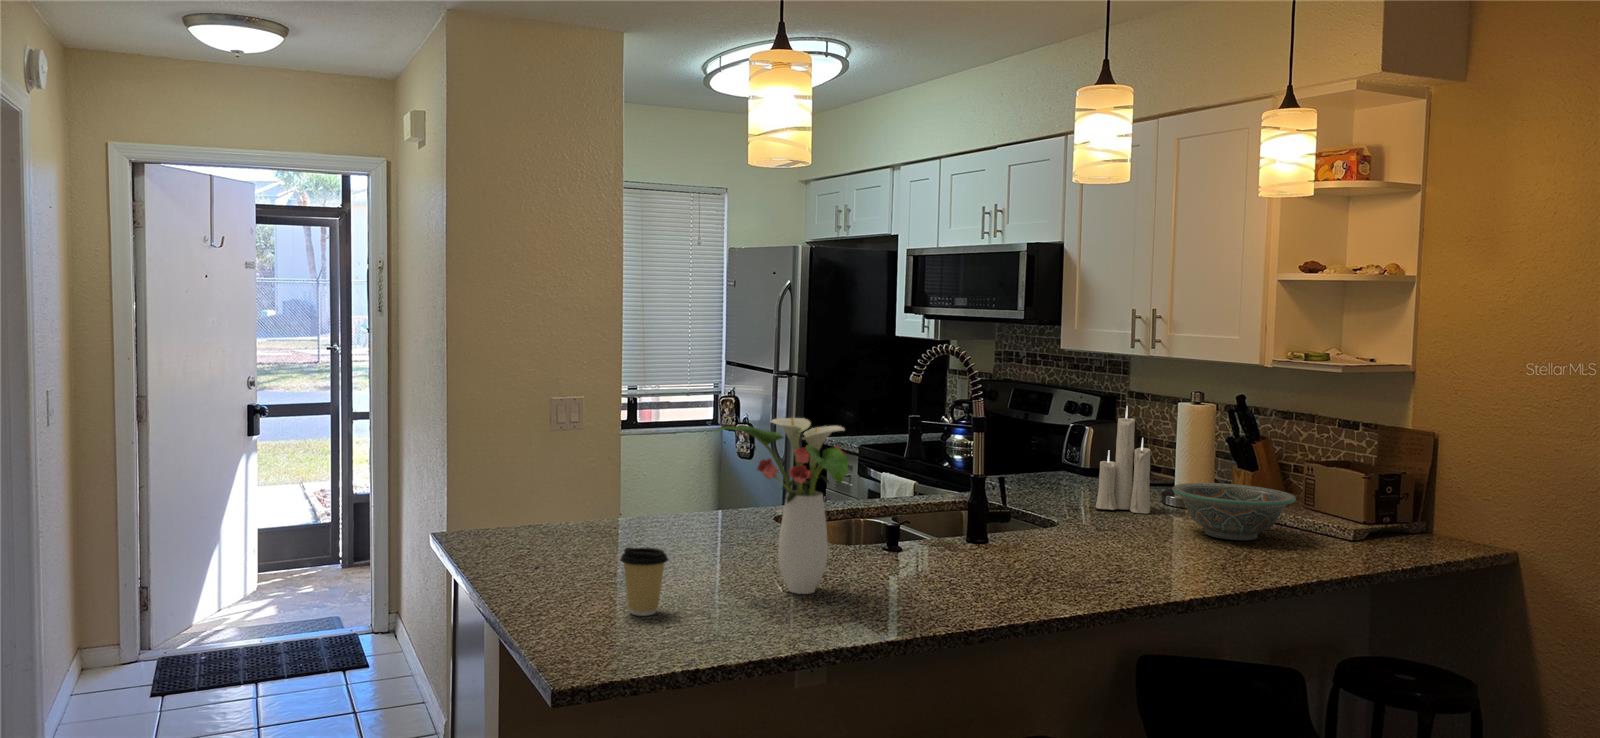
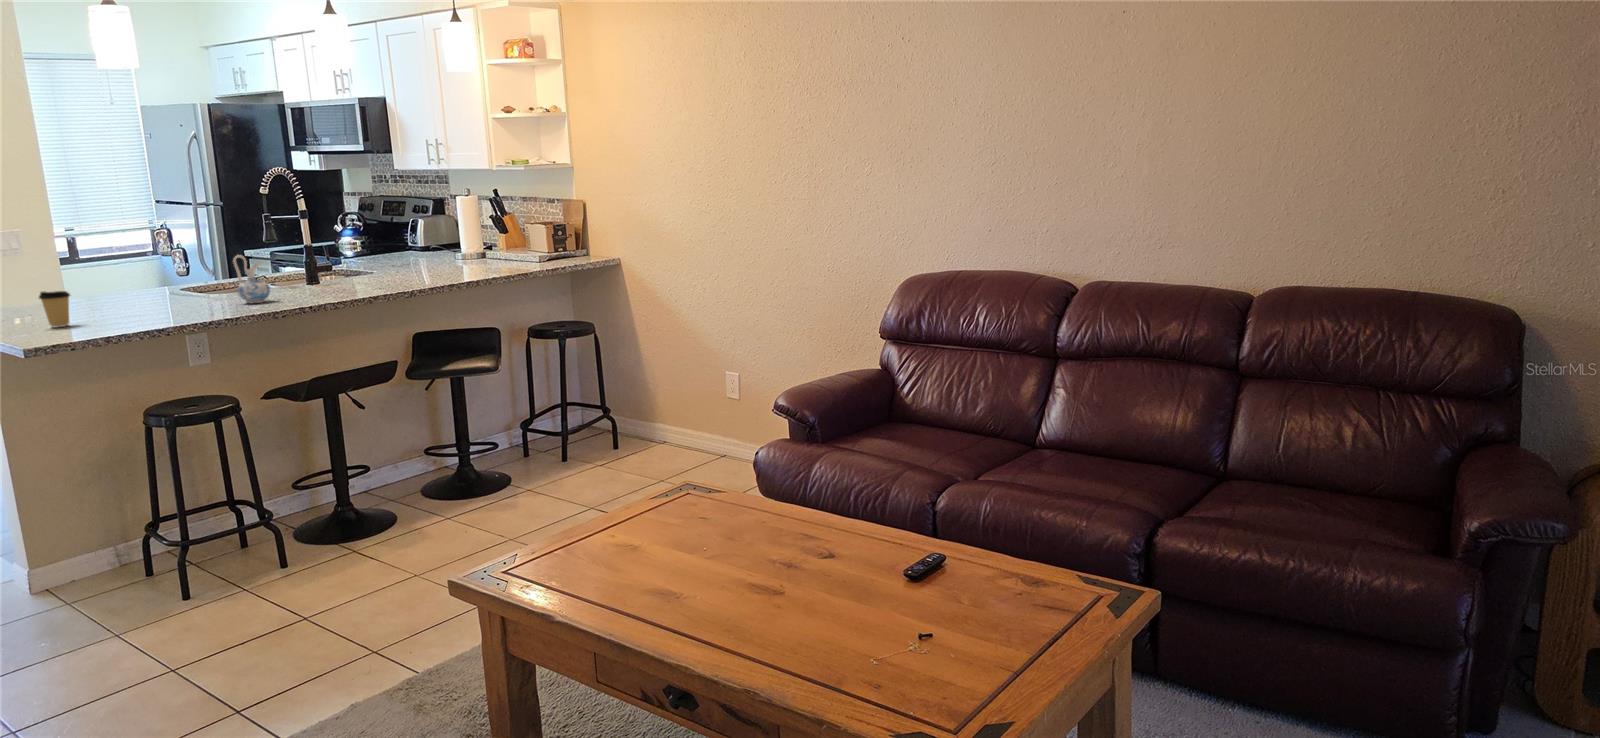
candle: present [1096,406,1151,514] -> none [396,197,431,265]
flower arrangement: present [716,418,848,594] -> none [91,214,182,312]
decorative bowl: present [1172,483,1296,541] -> none [426,240,495,270]
ceramic pitcher: none [915,503,968,594] -> present [233,255,270,303]

